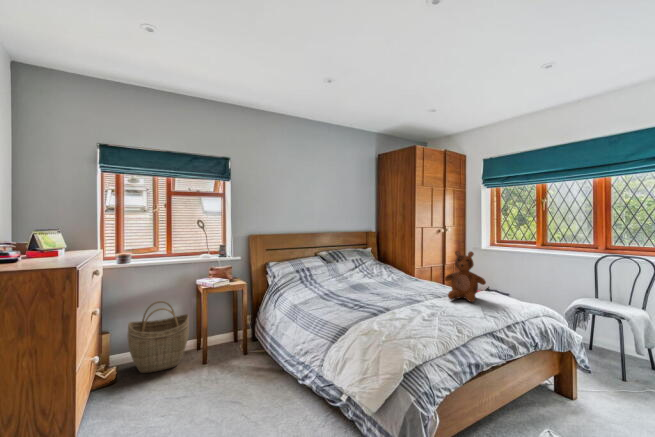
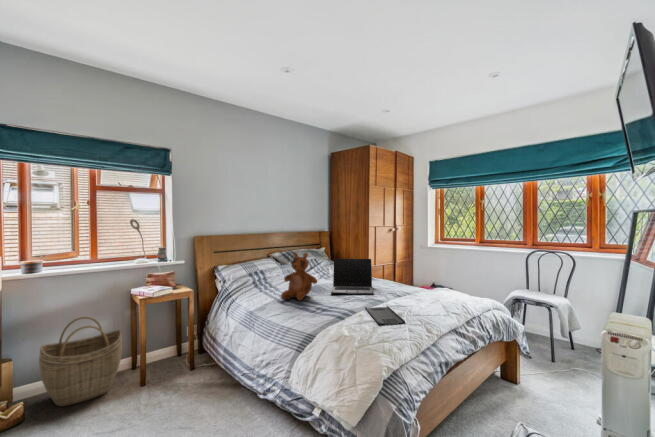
teddy bear: present [445,251,486,302] -> present [281,253,317,301]
laptop: none [371,258,414,294] -> present [331,259,374,294]
tray: none [400,305,436,322] -> present [365,306,405,324]

